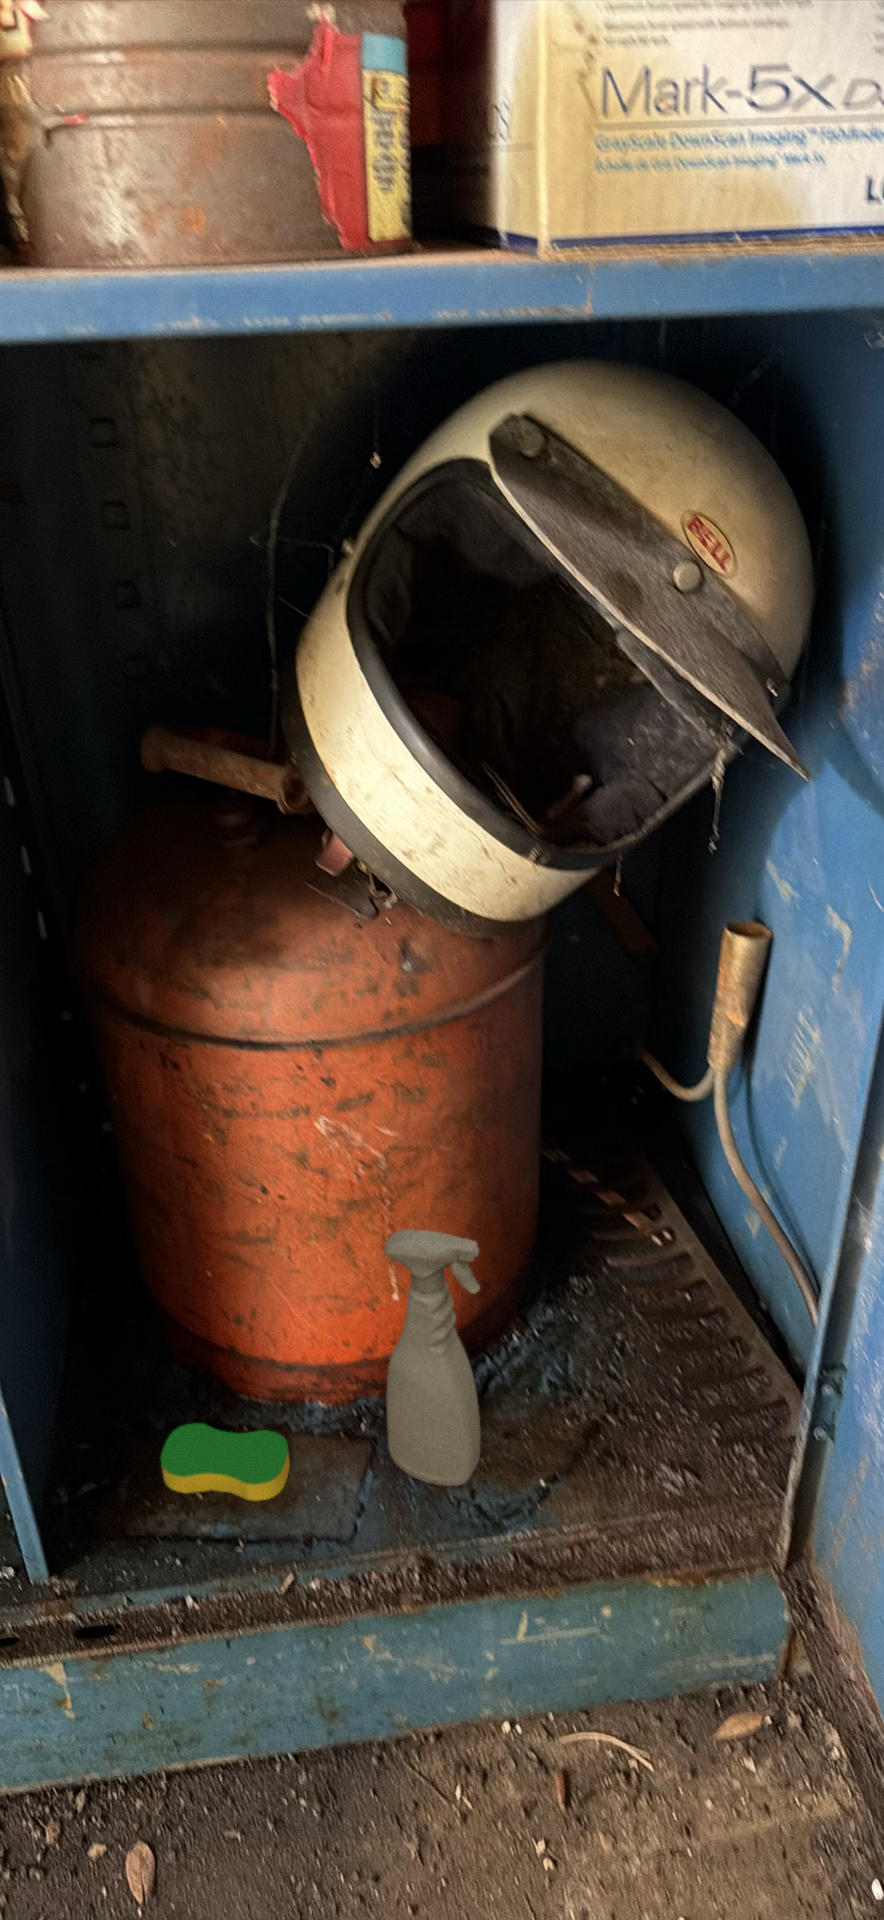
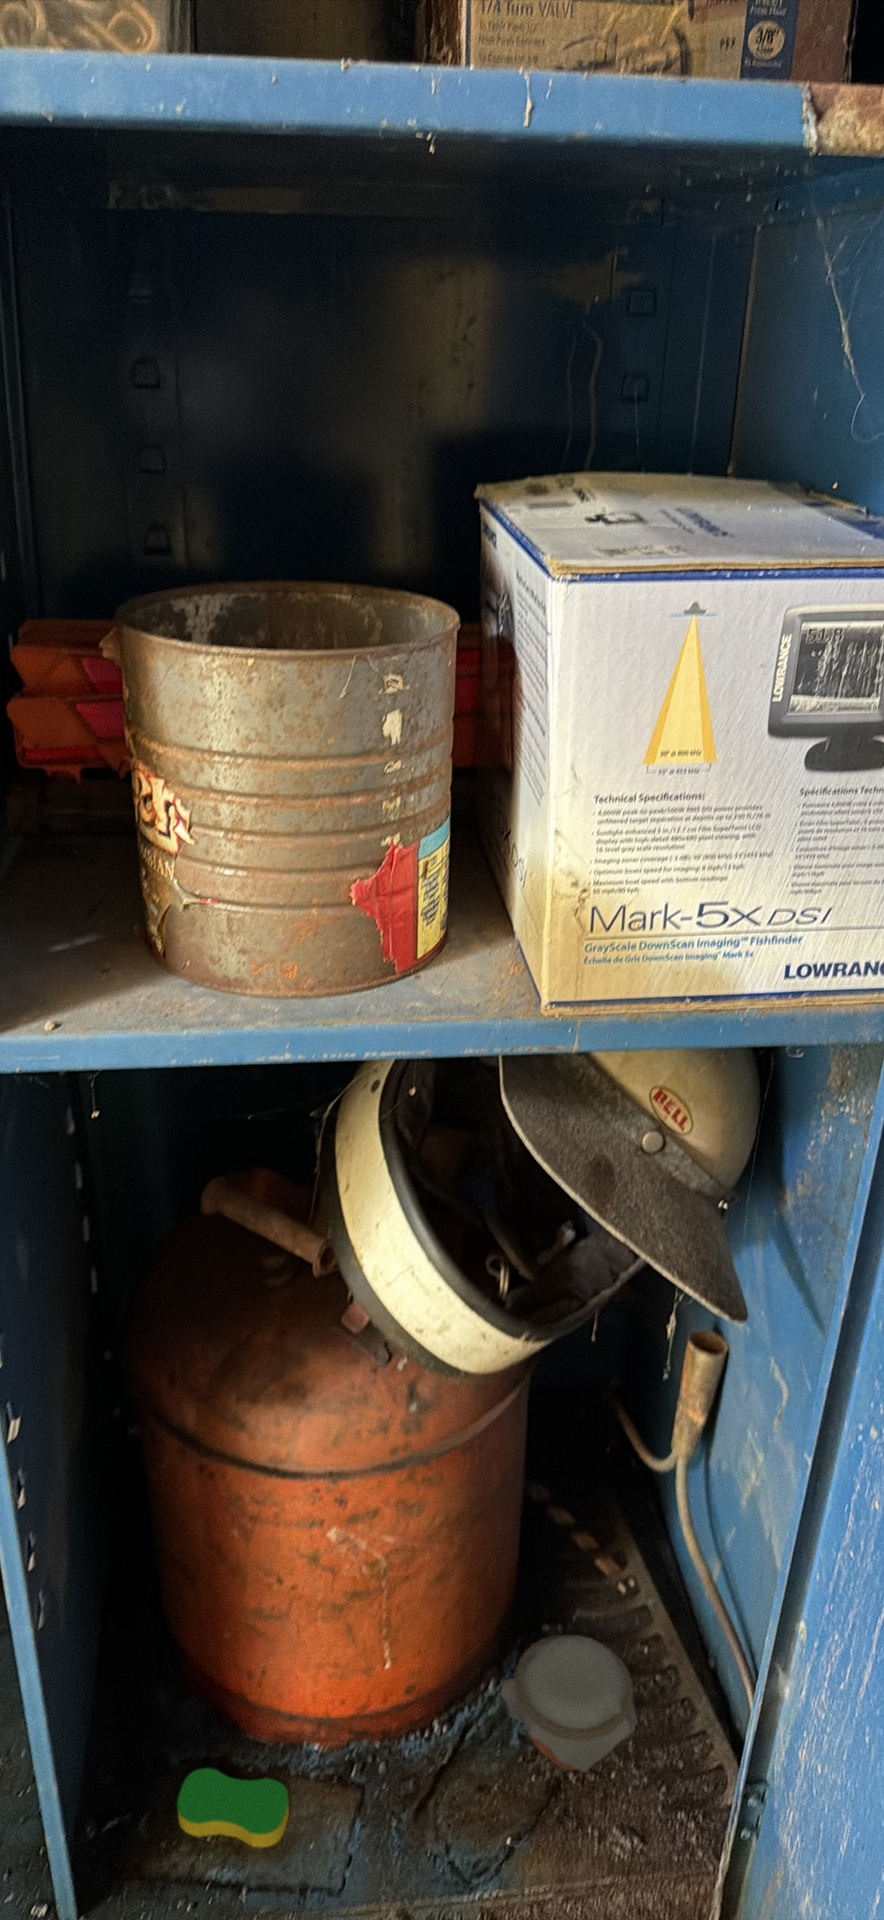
spray bottle: present [384,1229,481,1486] -> none [376,1627,463,1840]
jar: none [526,1261,686,1412] -> present [501,1635,638,1772]

